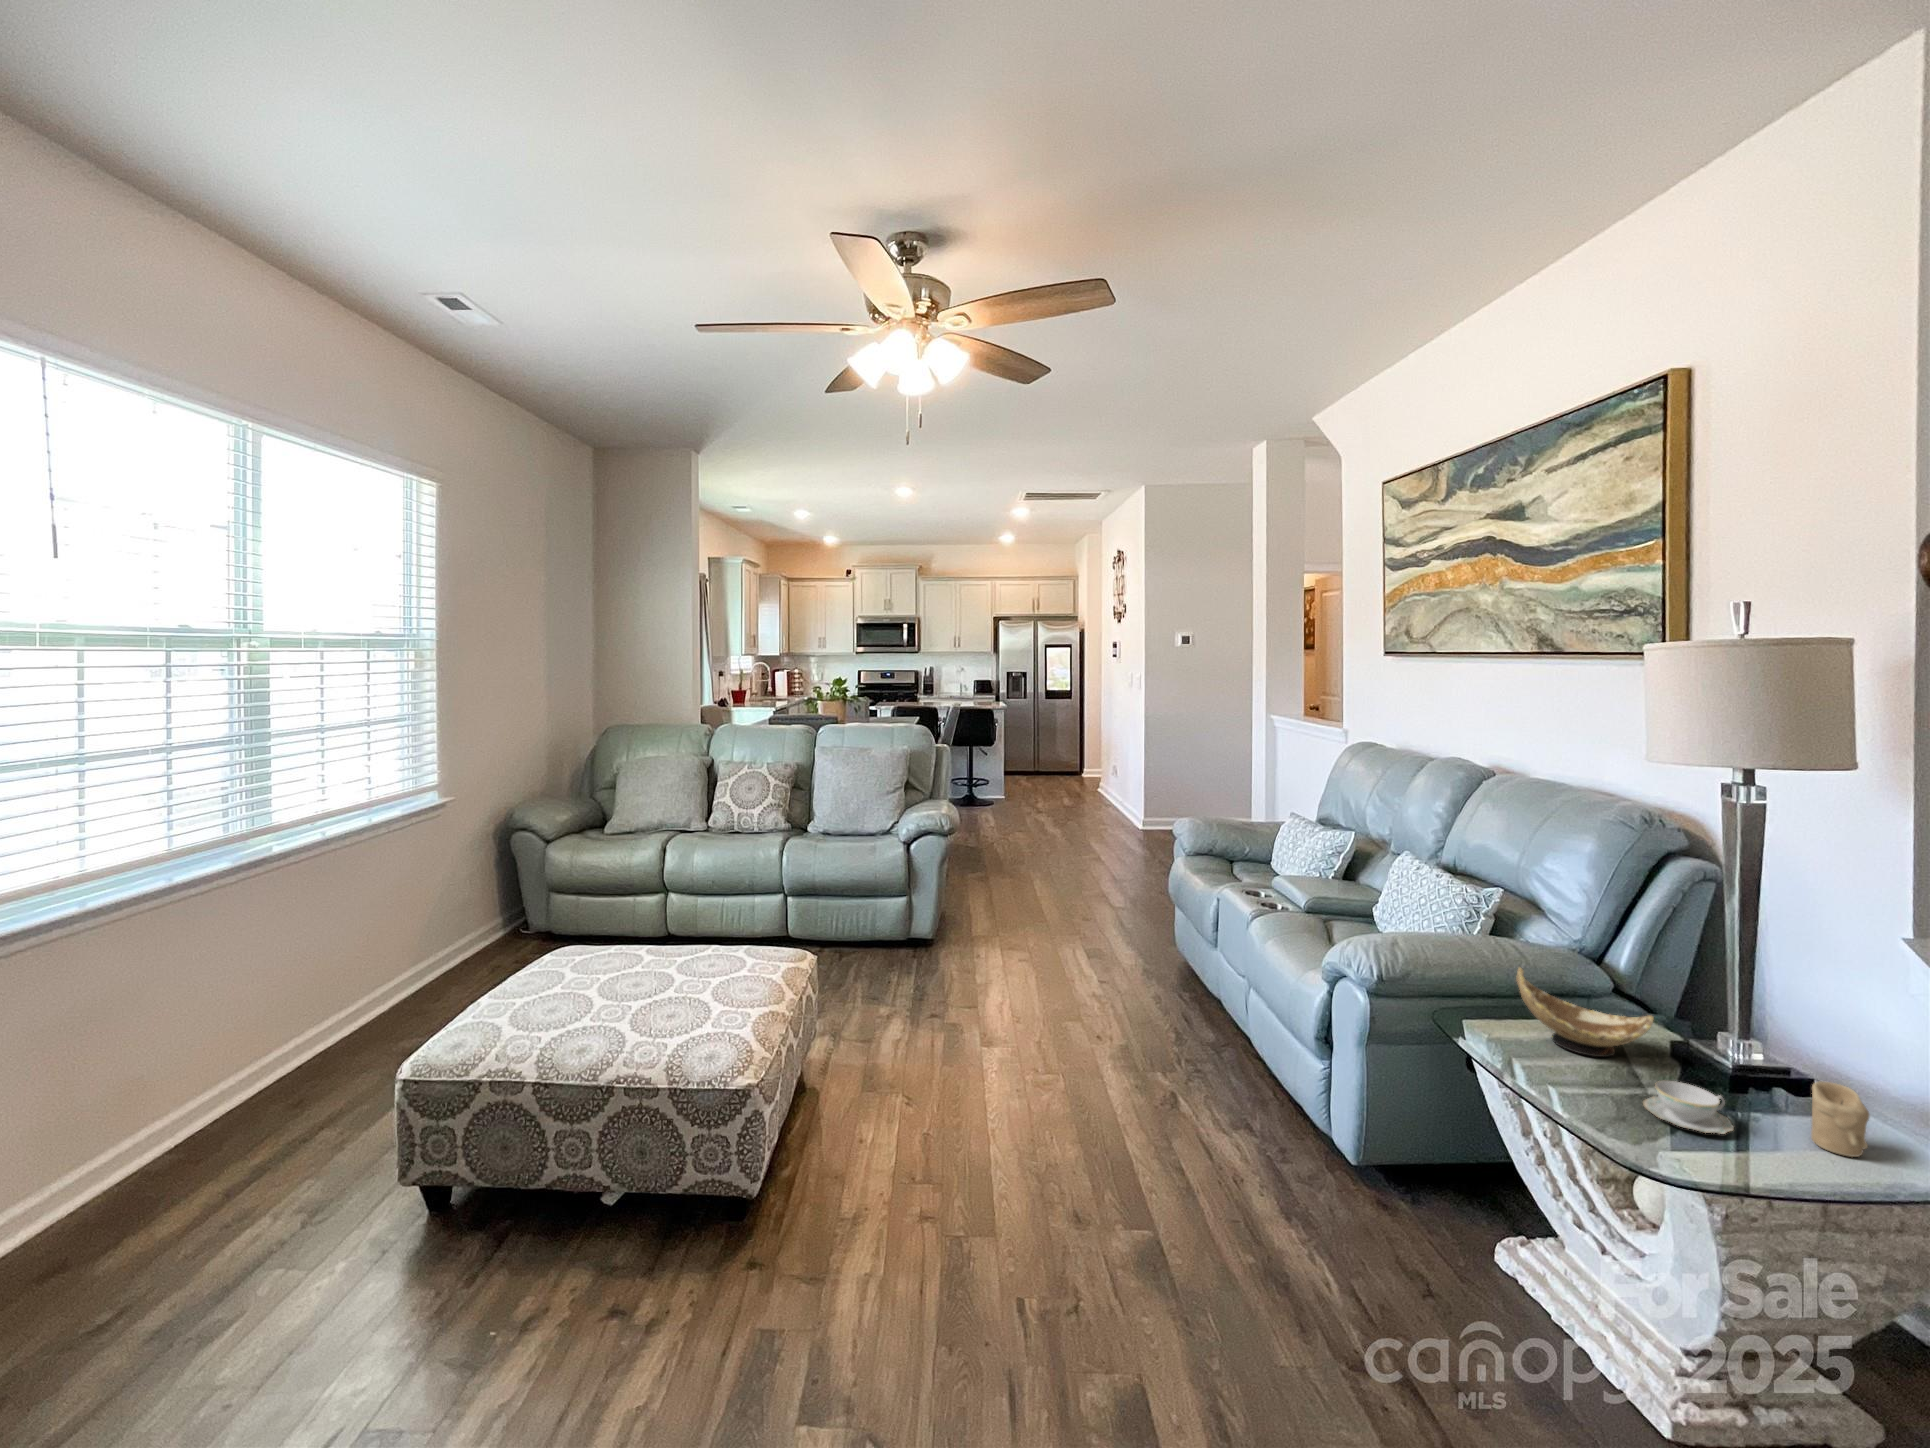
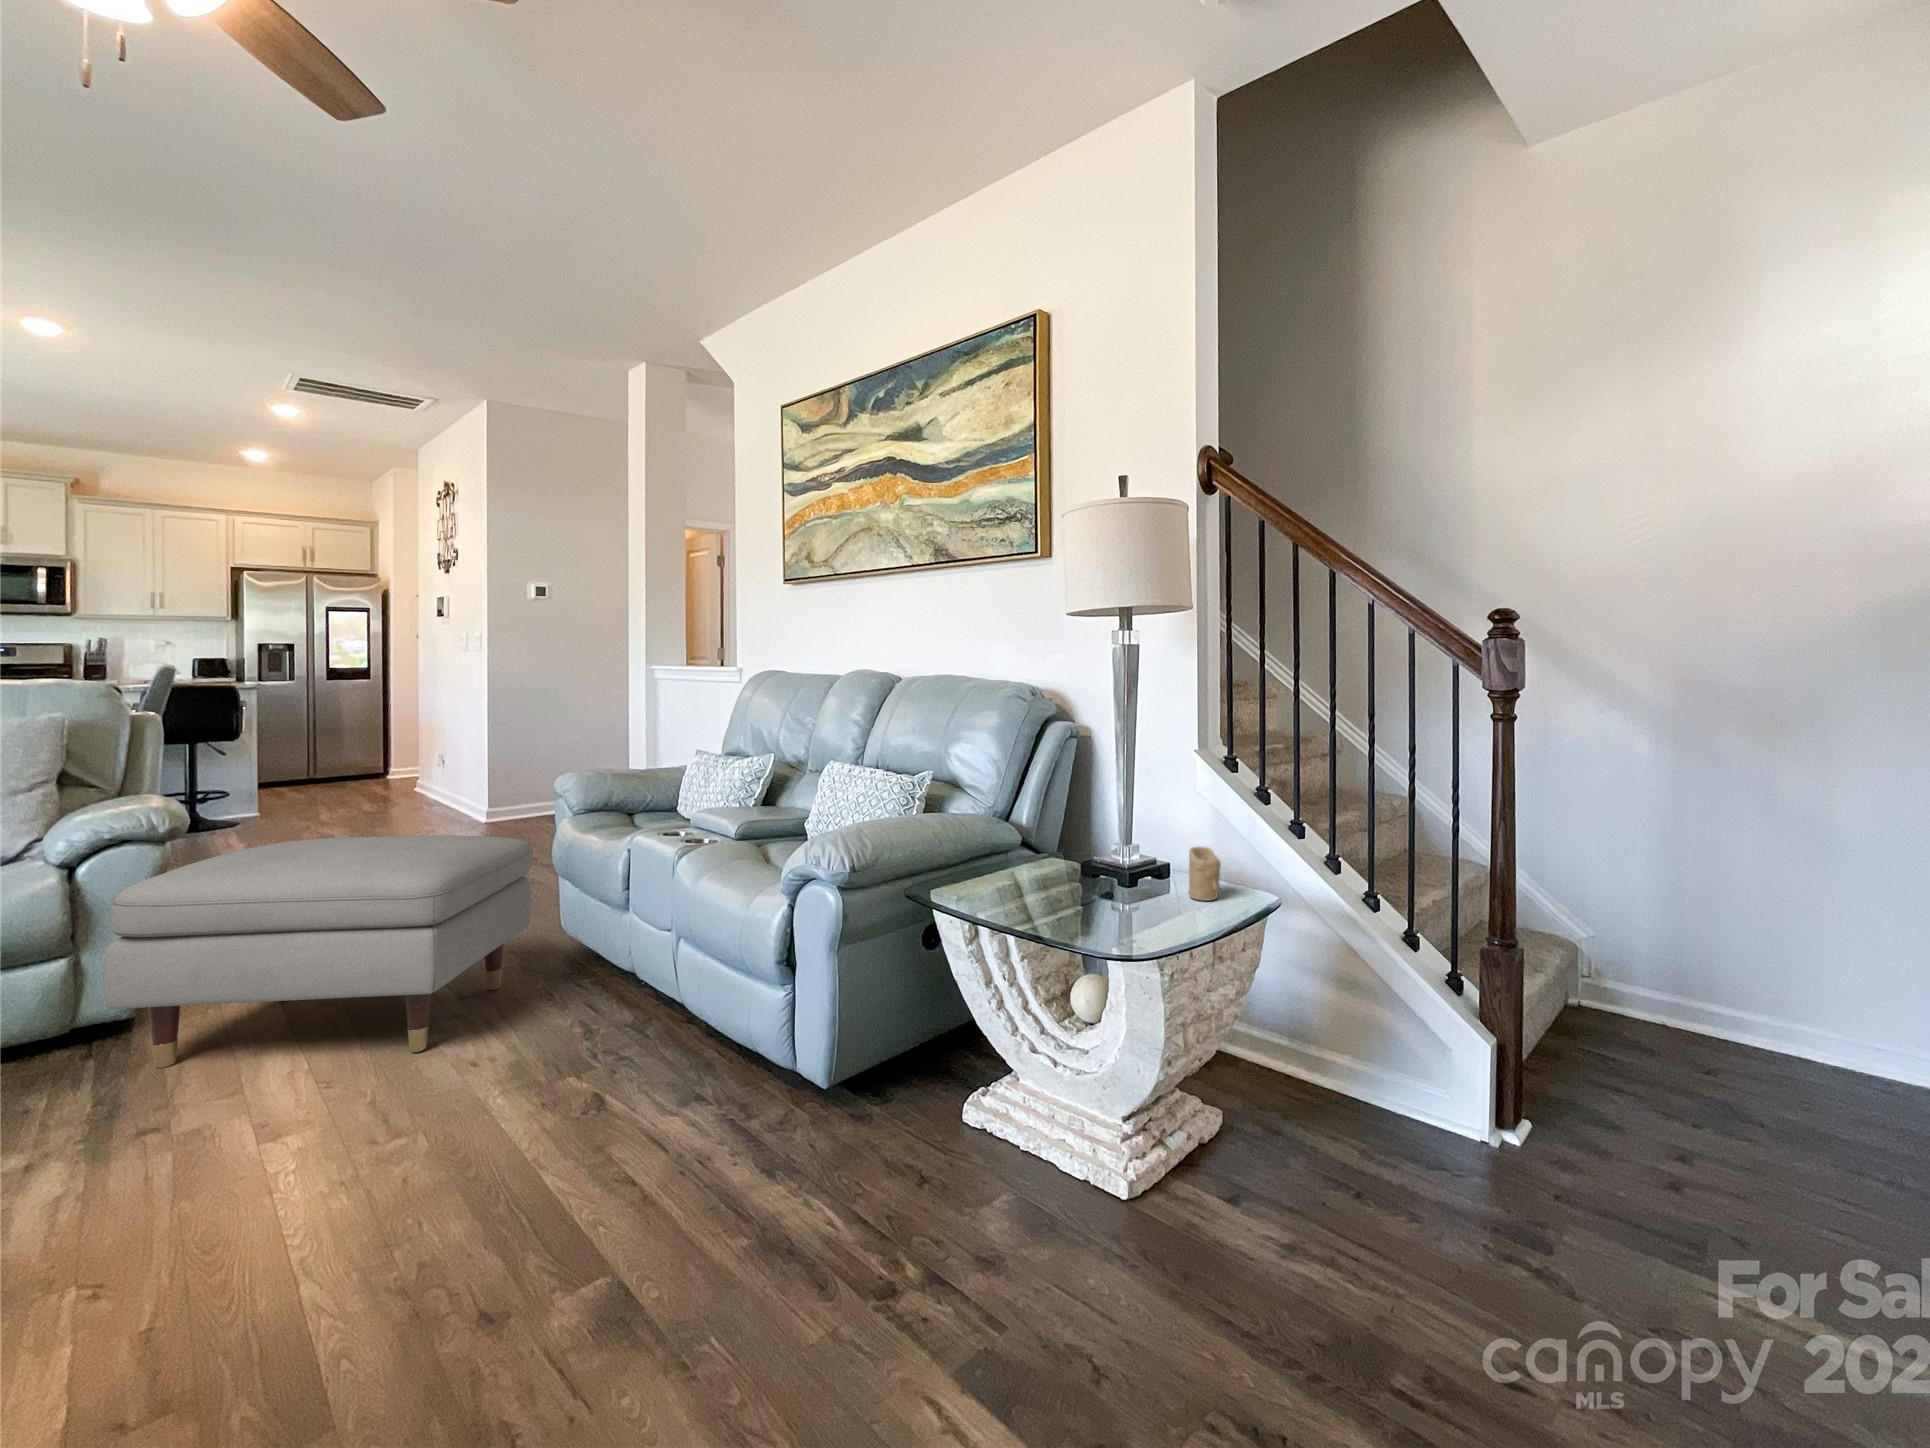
ottoman: none [937,850,1153,1014] -> present [103,835,533,1068]
decorative bowl: present [1516,968,1654,1057] -> none [978,815,1076,885]
teacup: present [1643,1081,1734,1134] -> none [1092,877,1153,911]

